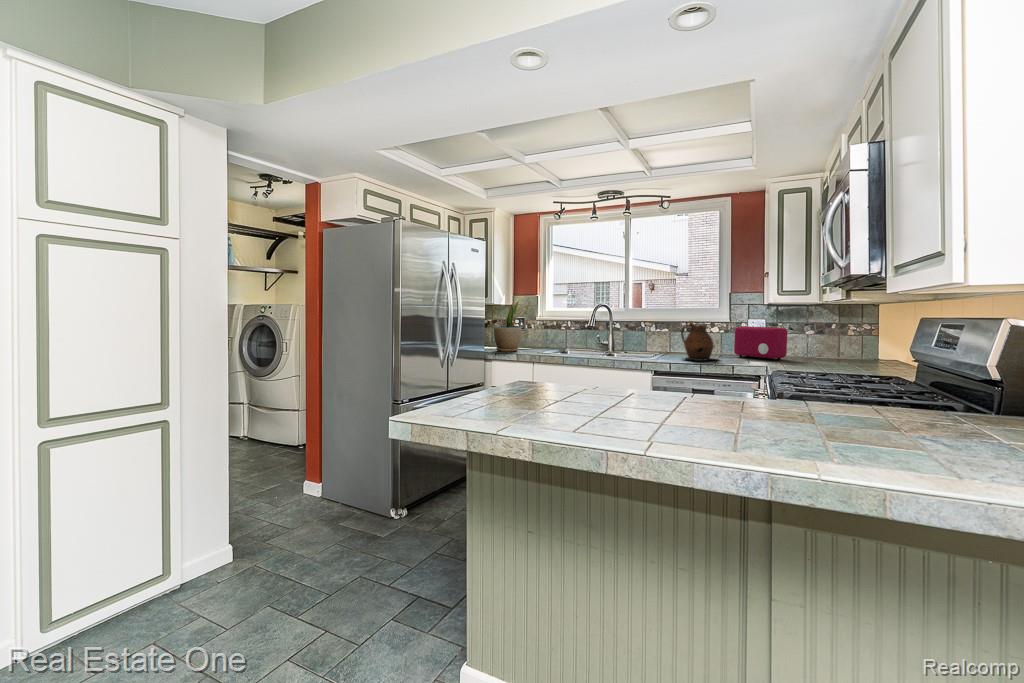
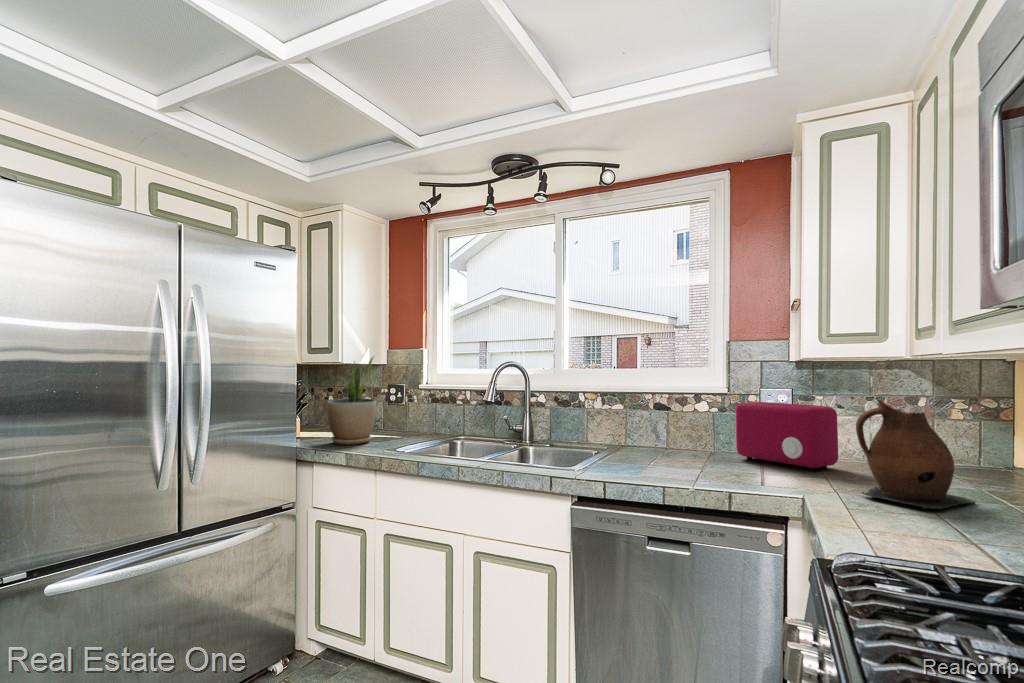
ceramic pitcher: present [681,321,719,361] -> present [856,399,975,509]

